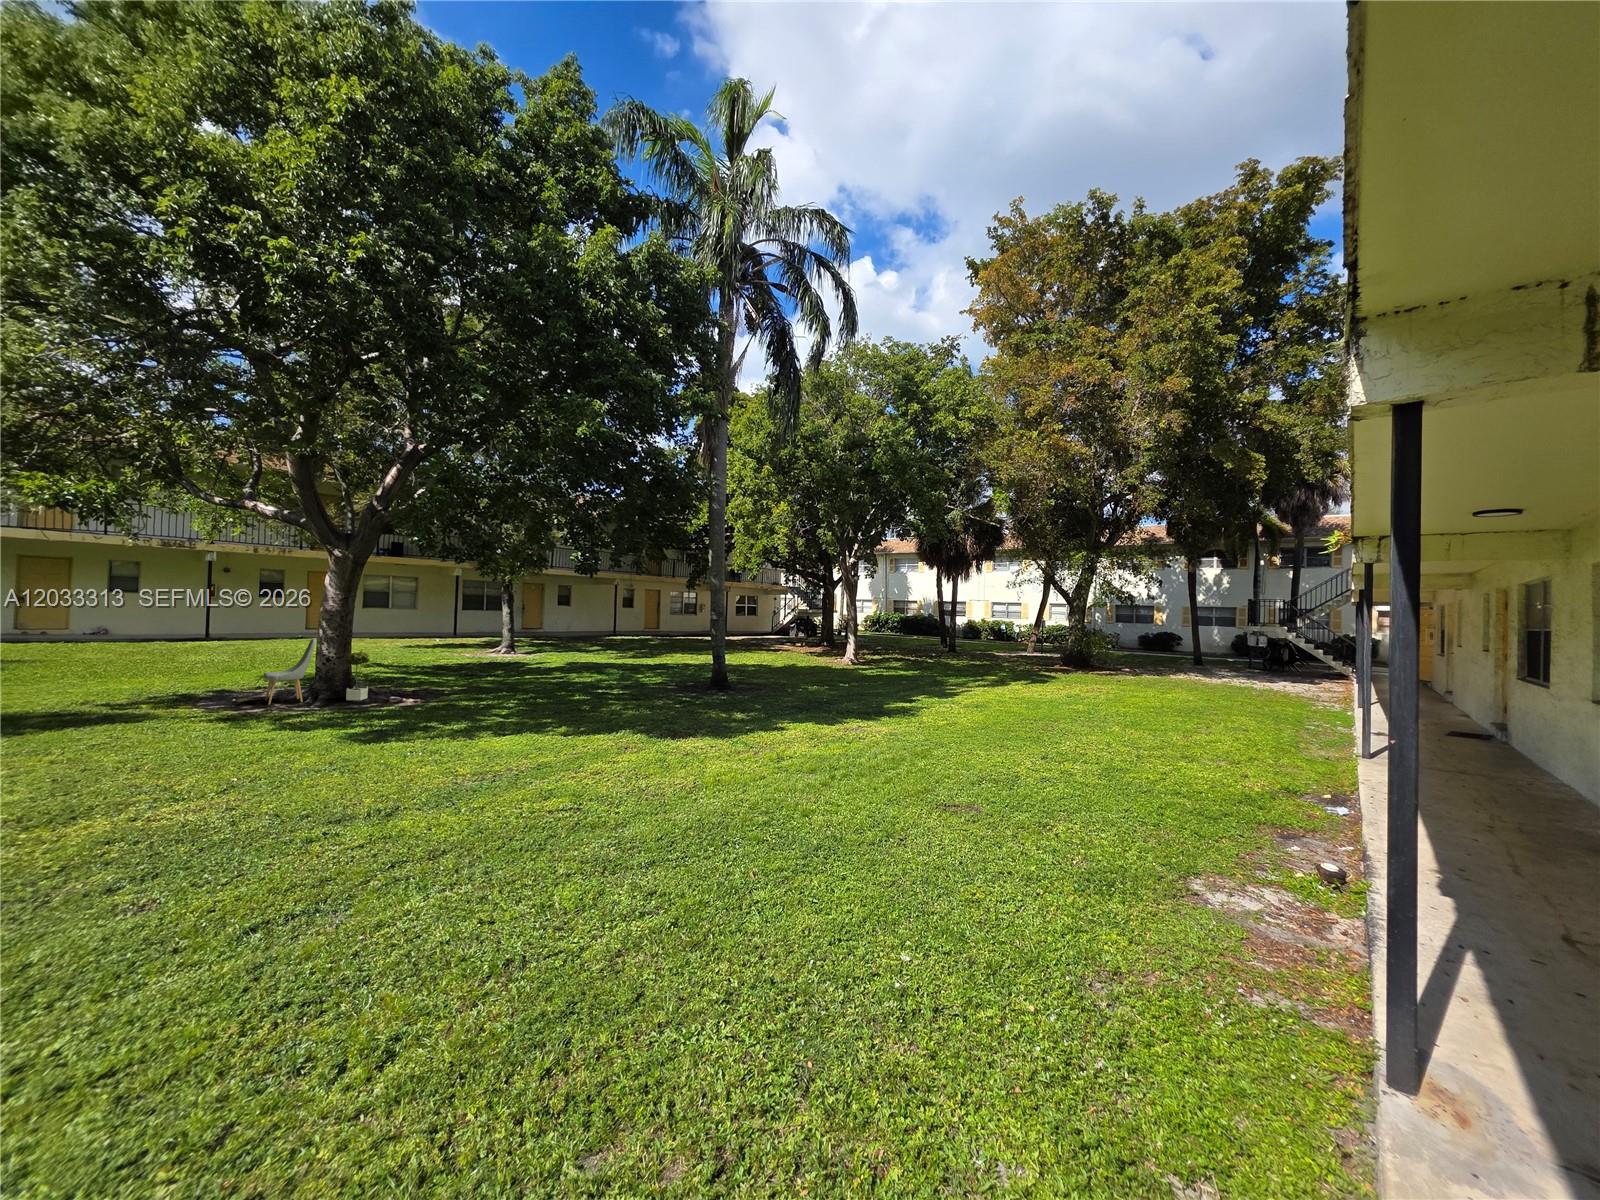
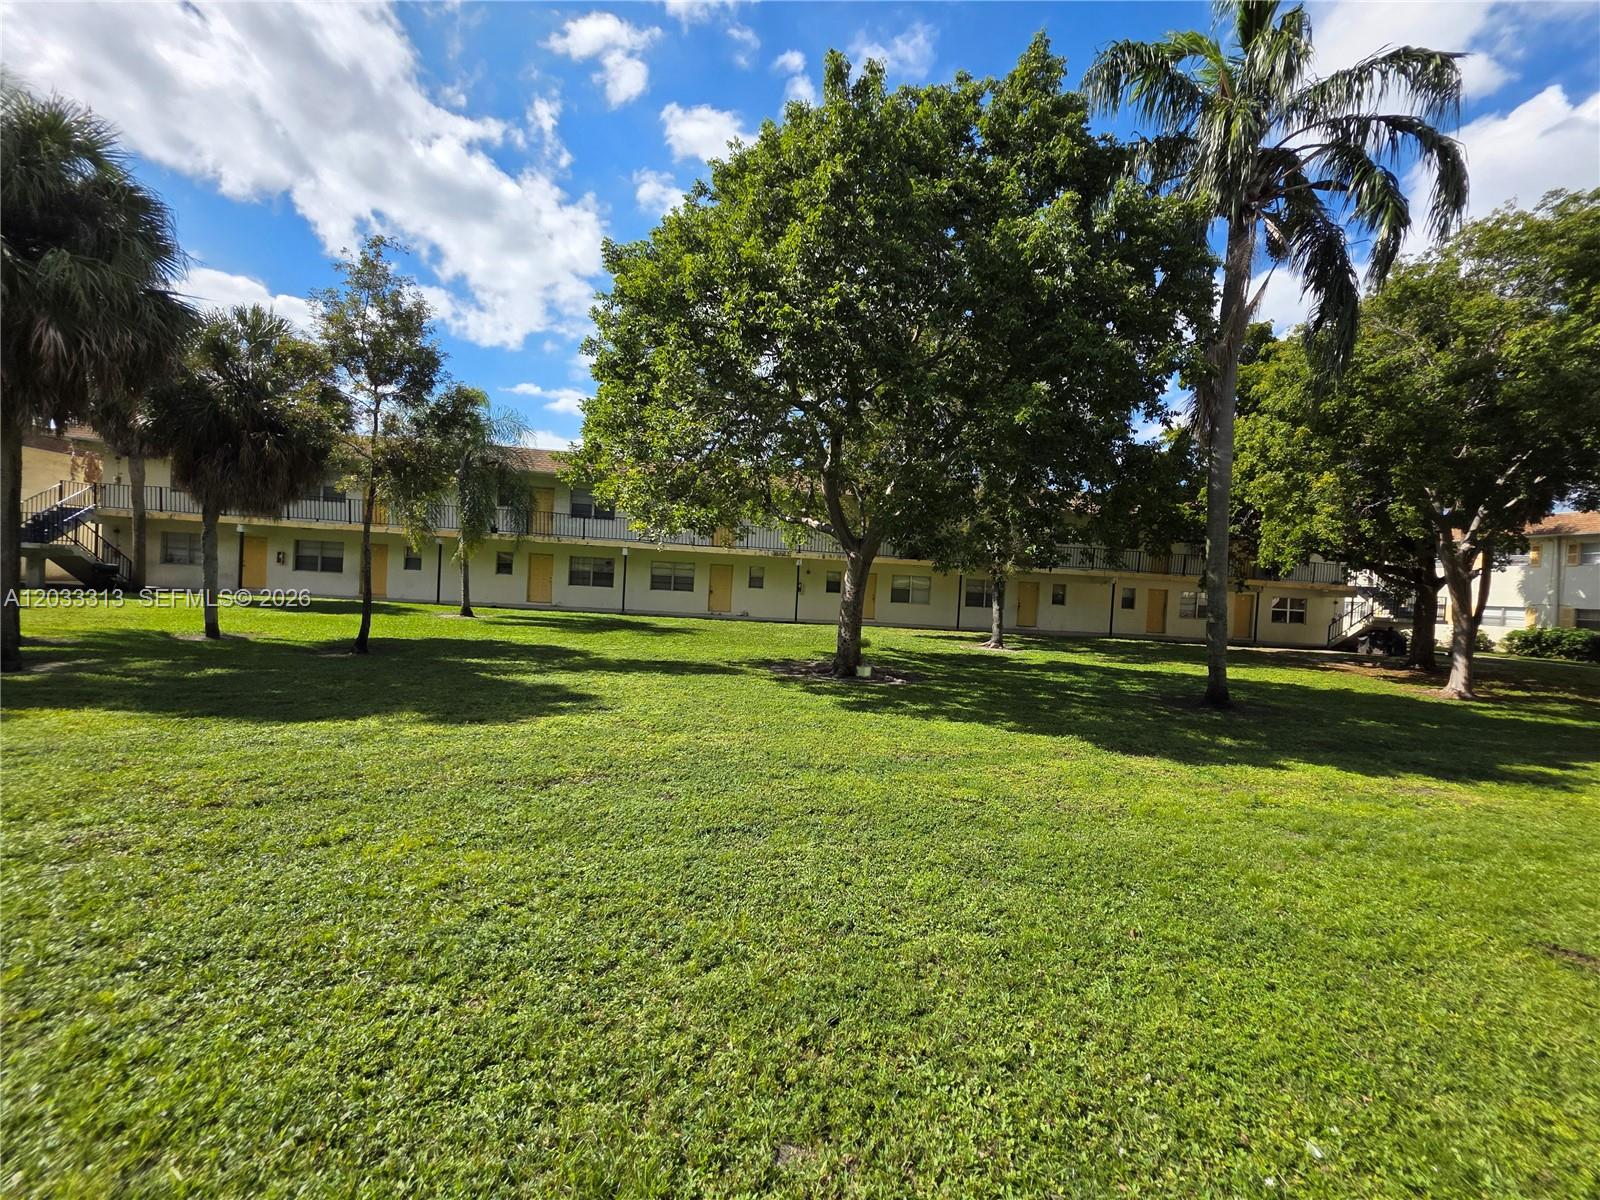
chair: present [263,639,316,705] -> none [808,626,839,674]

